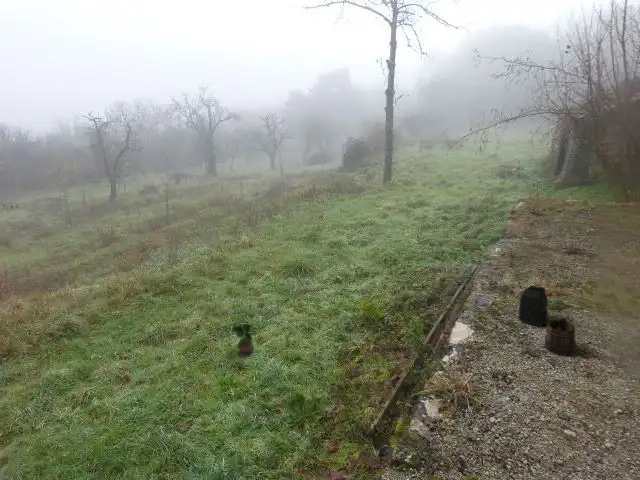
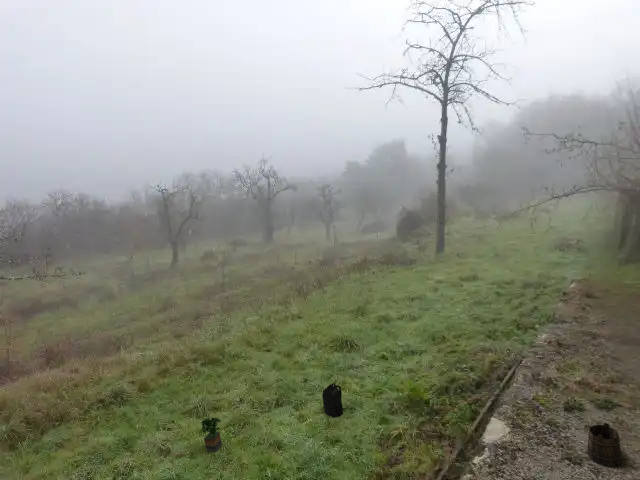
backpack: present [518,285,548,326] -> present [322,383,344,417]
potted tree: present [234,324,254,357] -> present [201,418,222,452]

